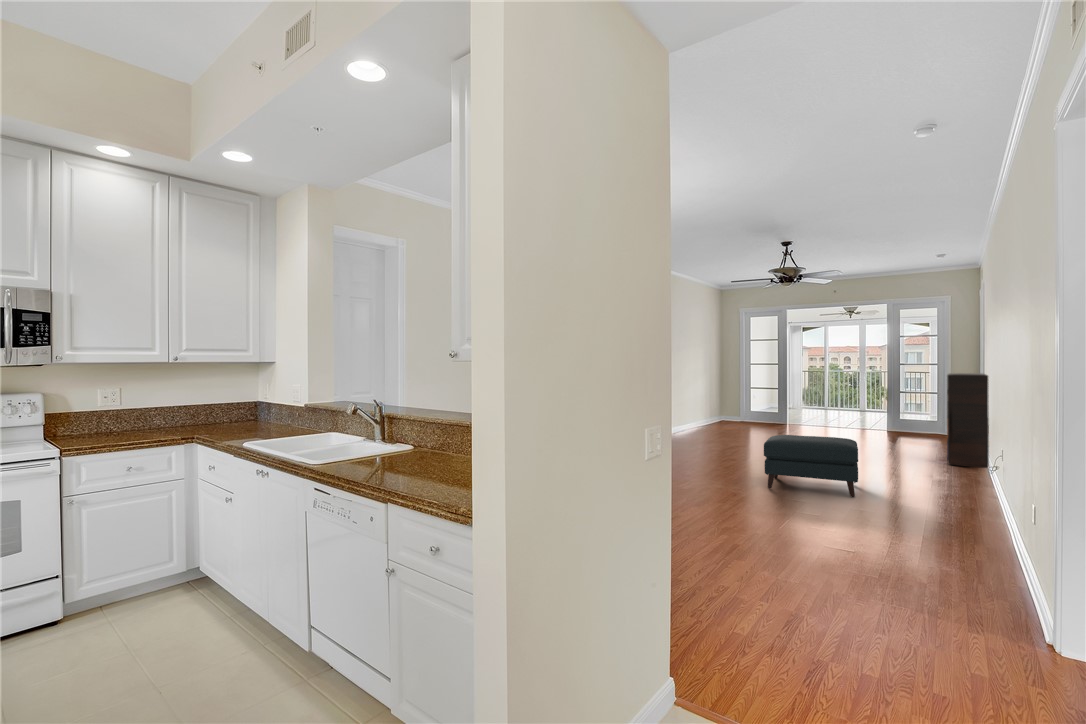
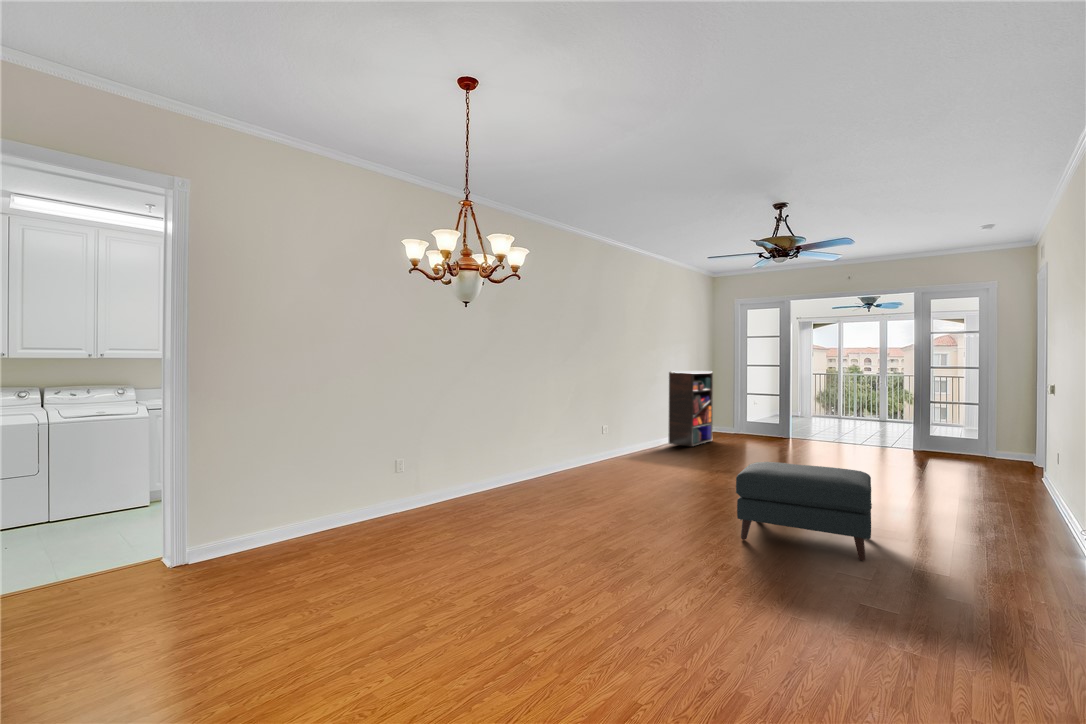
bookshelf: present [947,373,989,468] -> present [669,371,713,447]

